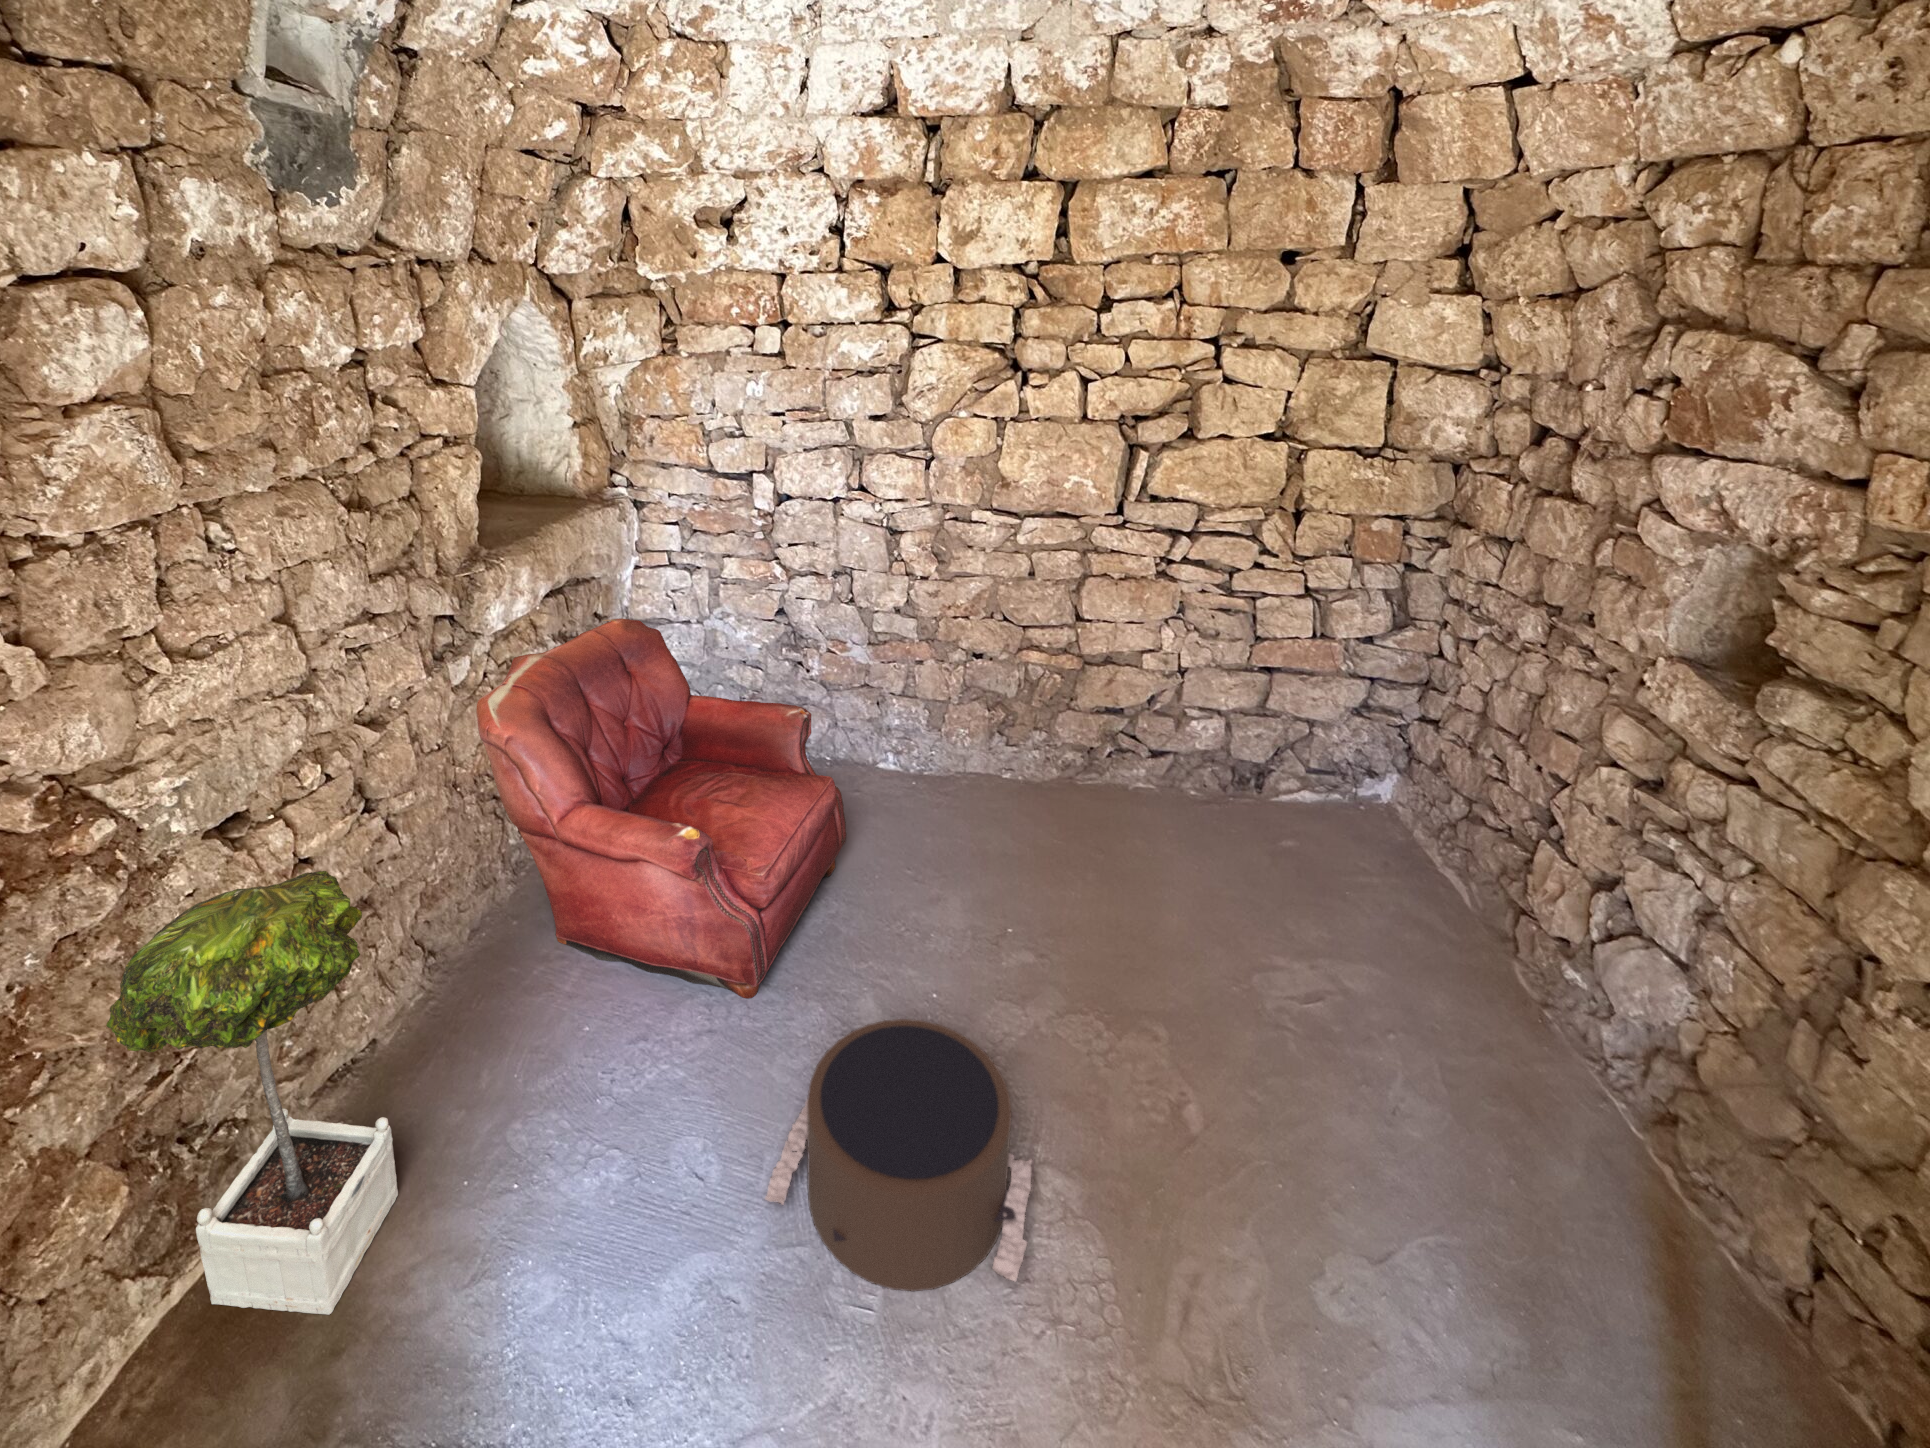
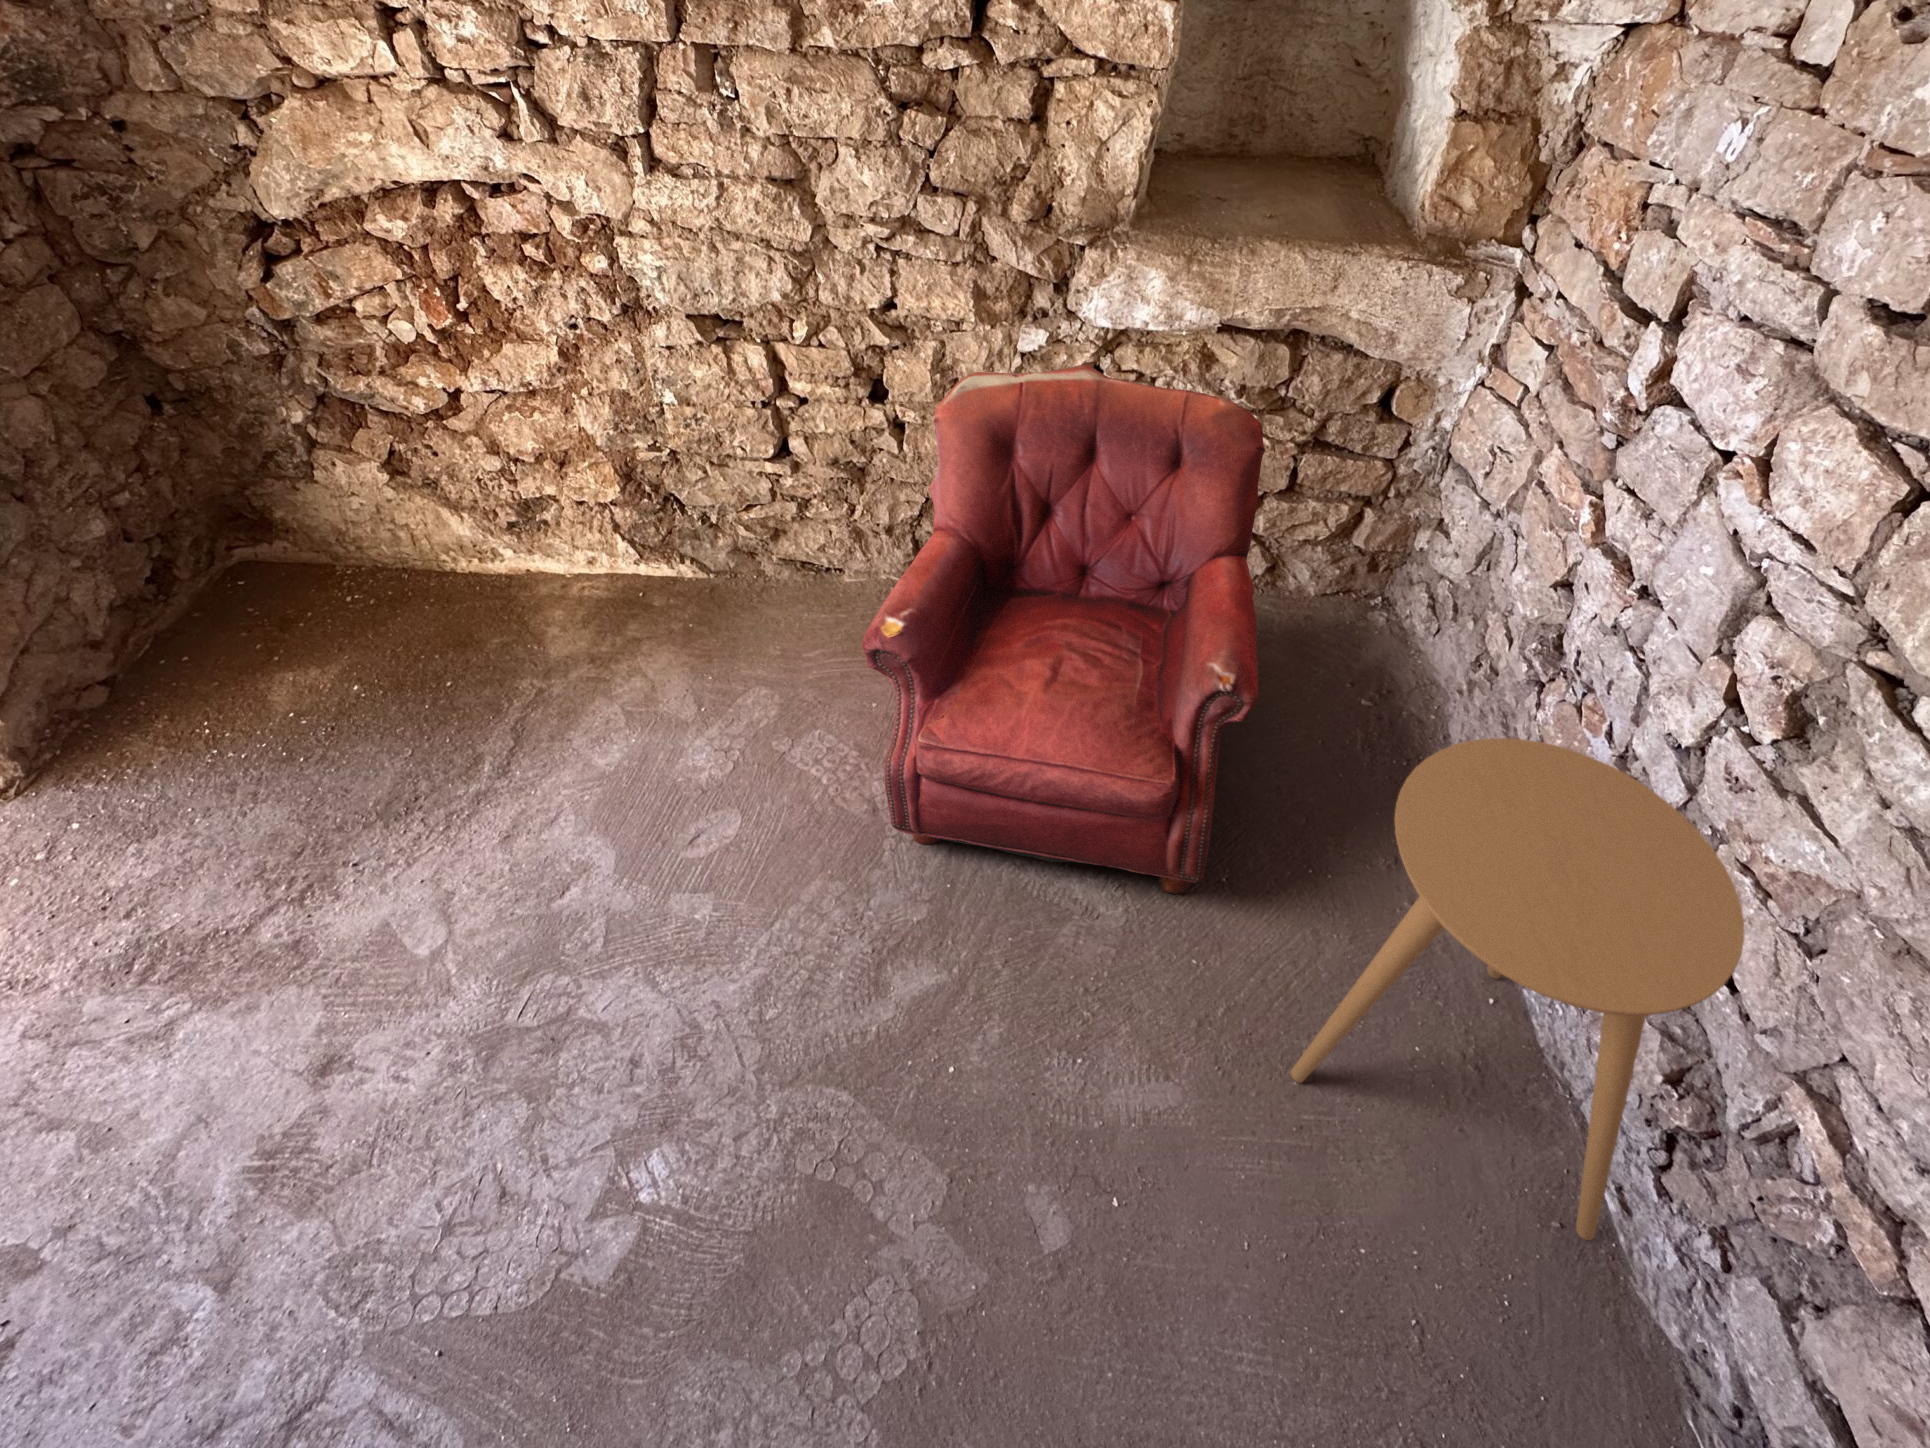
side table: none [898,609,1030,851] -> present [1291,738,1744,1240]
potted tree: present [106,871,398,1315] -> none [485,344,706,651]
pouf: present [765,1019,1032,1291] -> none [469,872,759,1190]

